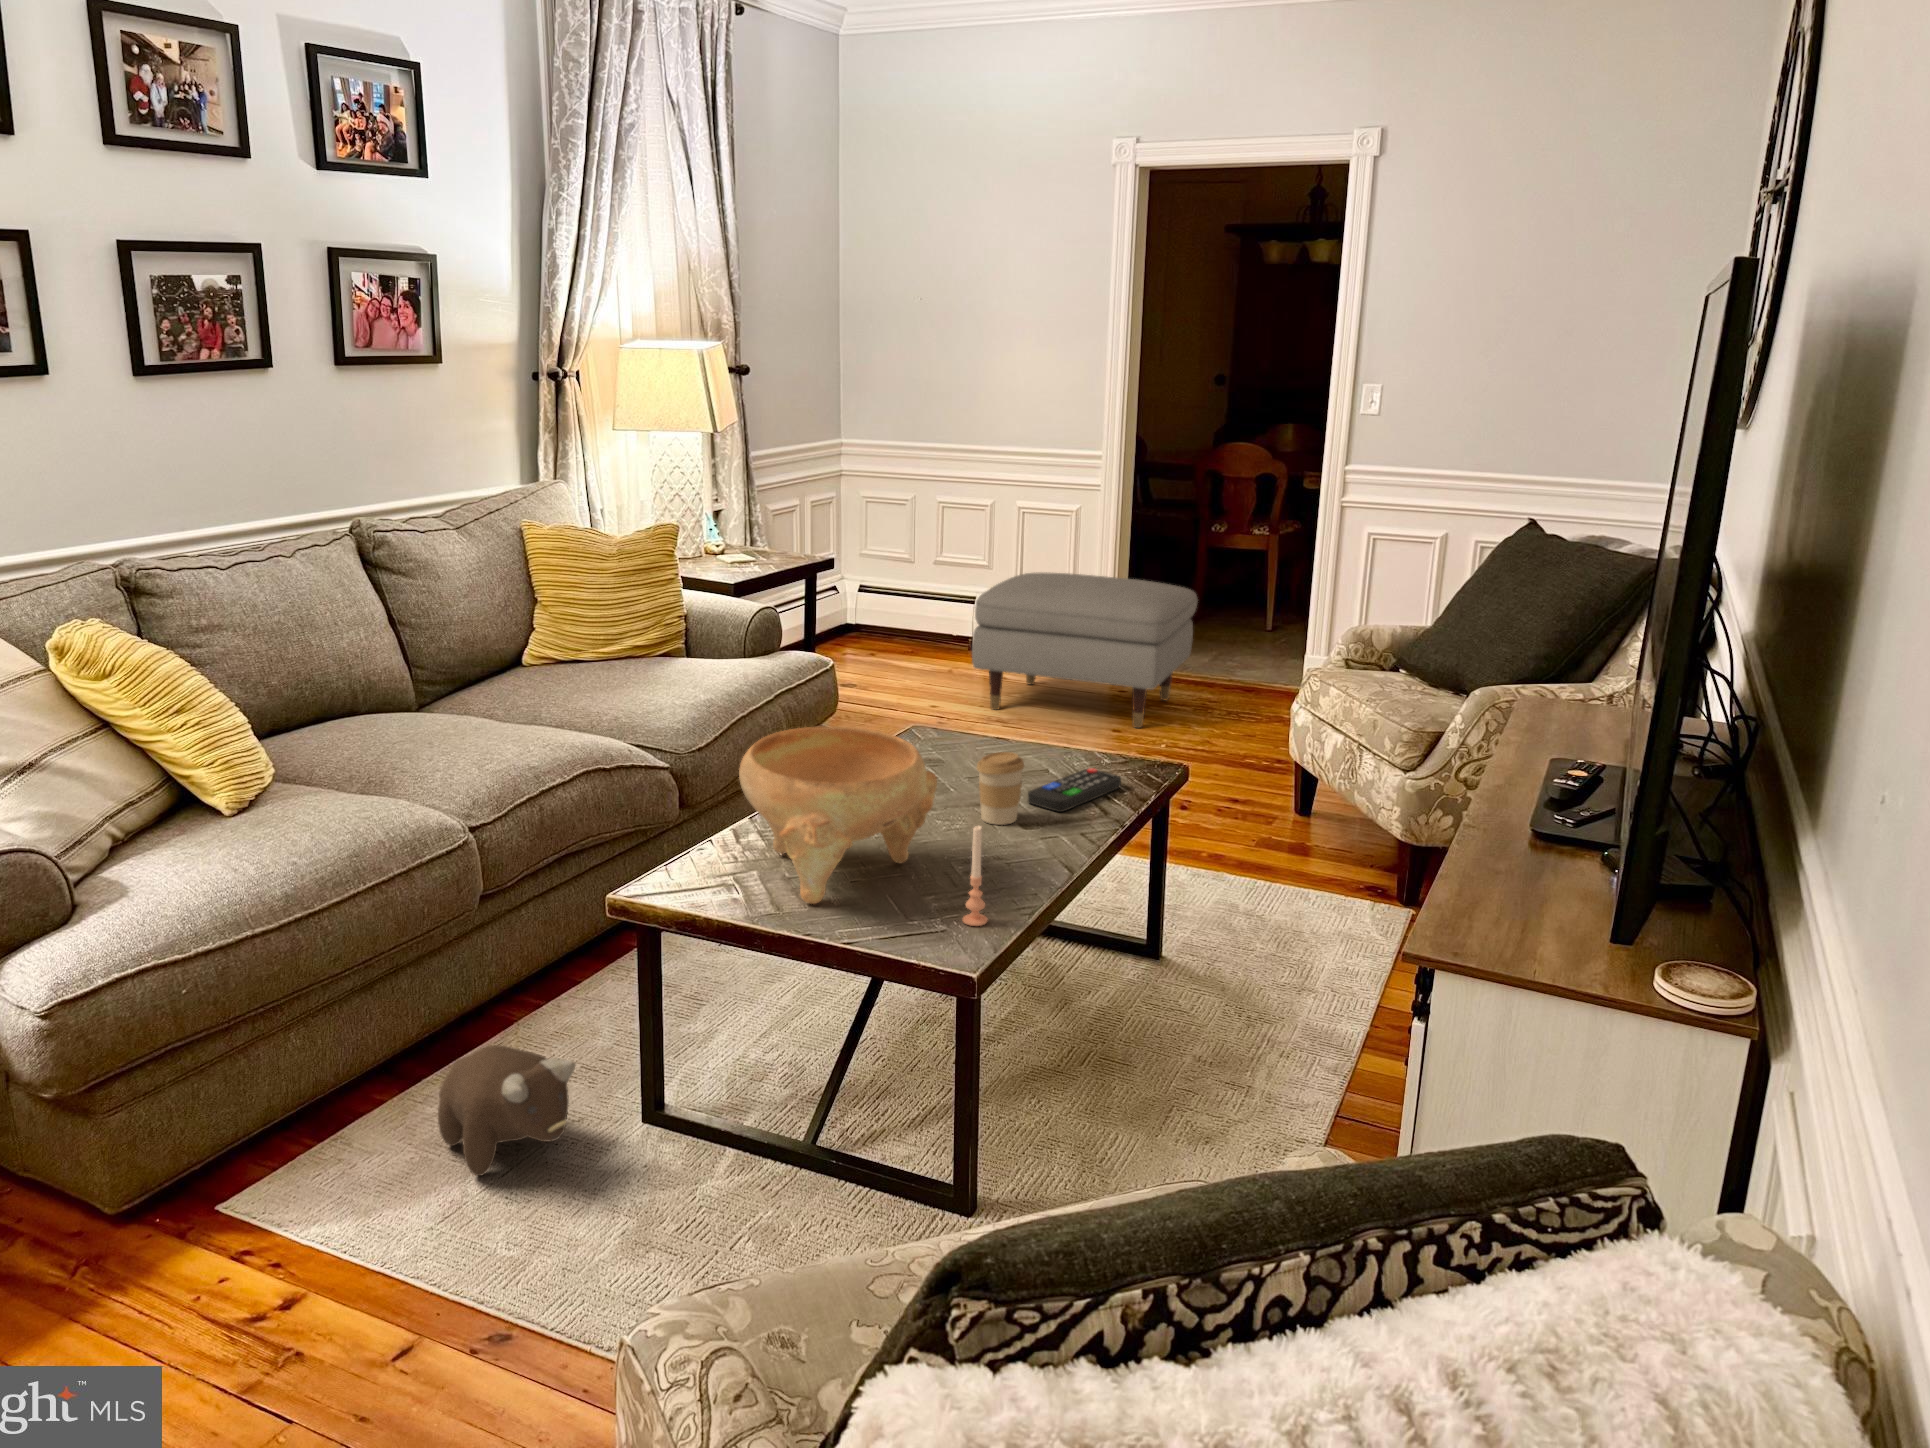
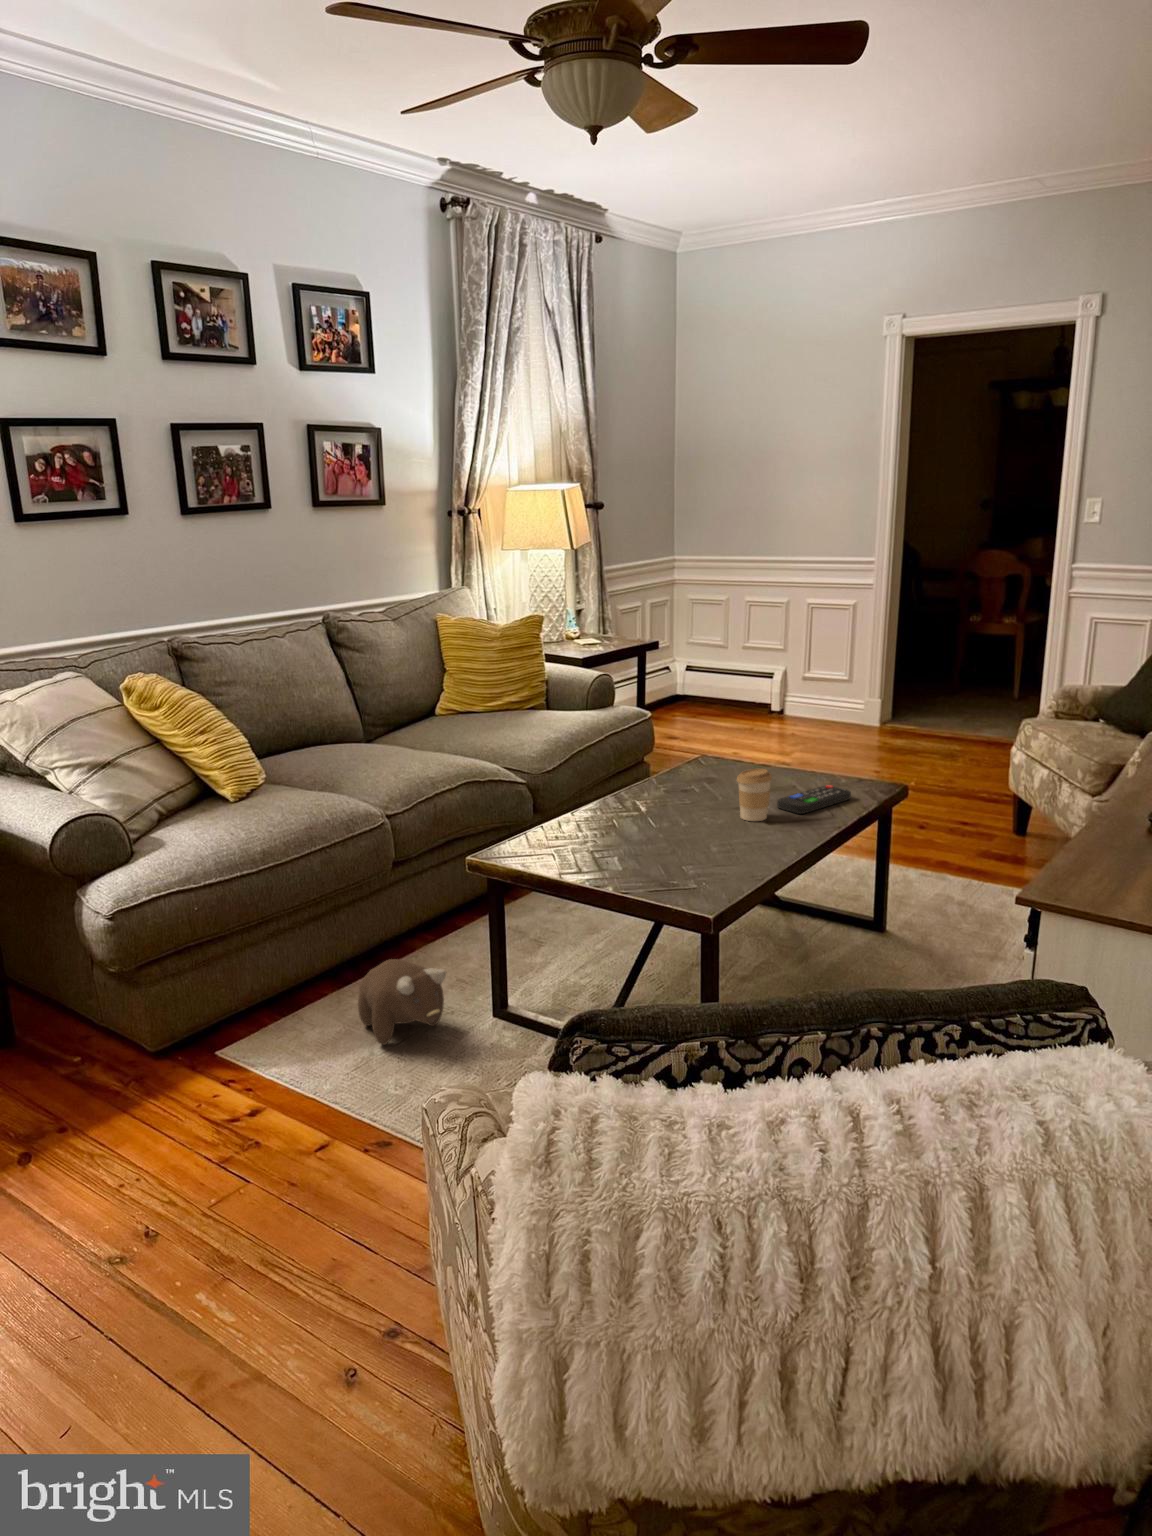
ottoman: present [972,572,1198,728] -> none [769,654,949,772]
decorative bowl: present [739,726,937,904] -> none [560,746,702,867]
candle: present [963,826,988,926] -> none [712,812,730,884]

